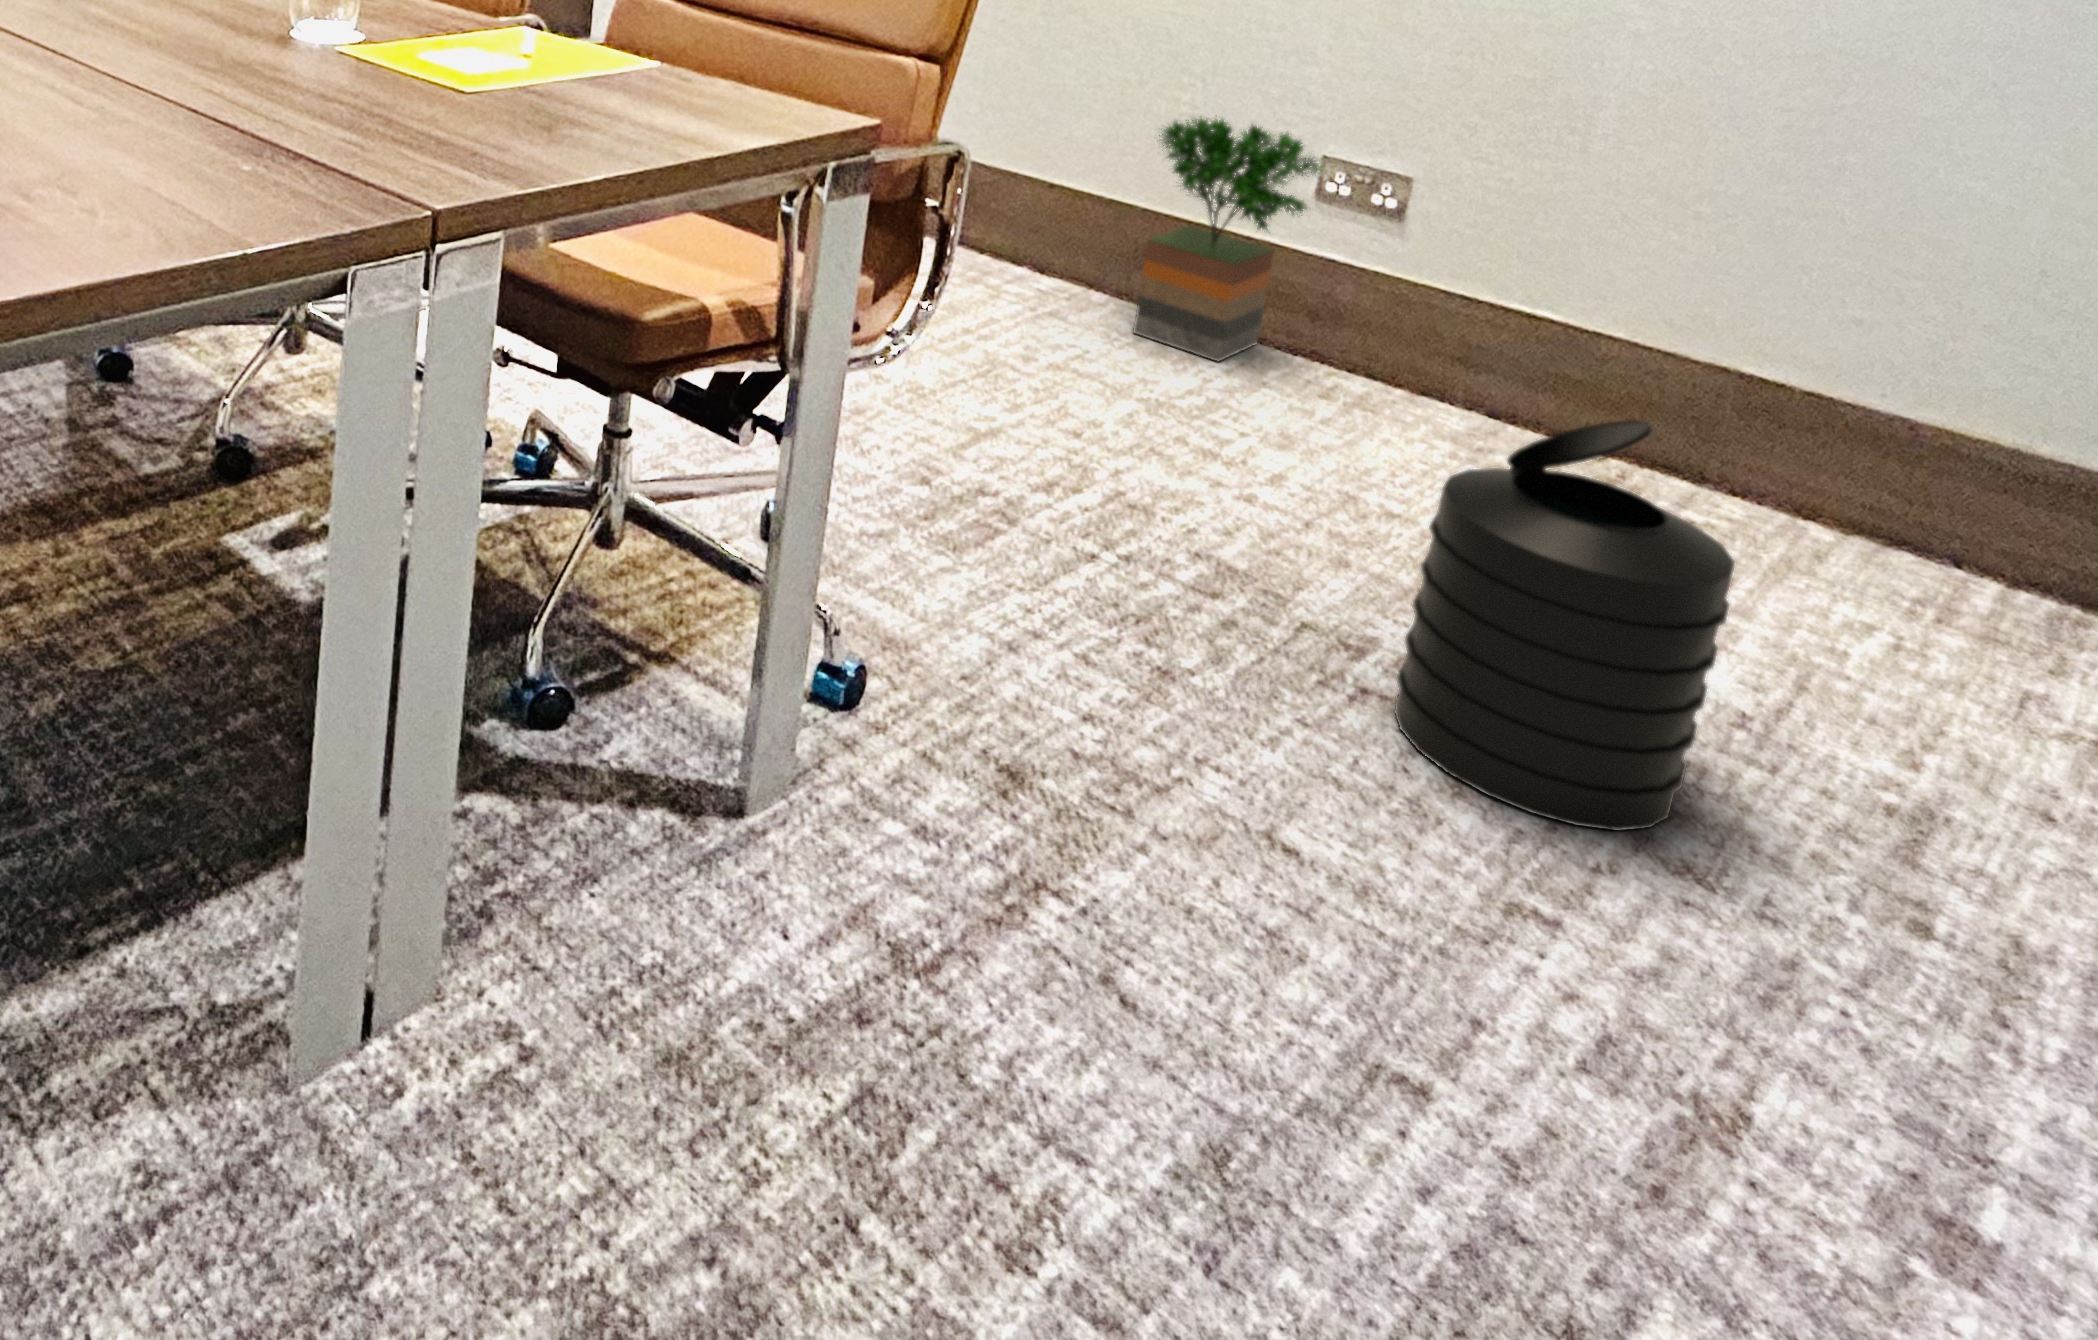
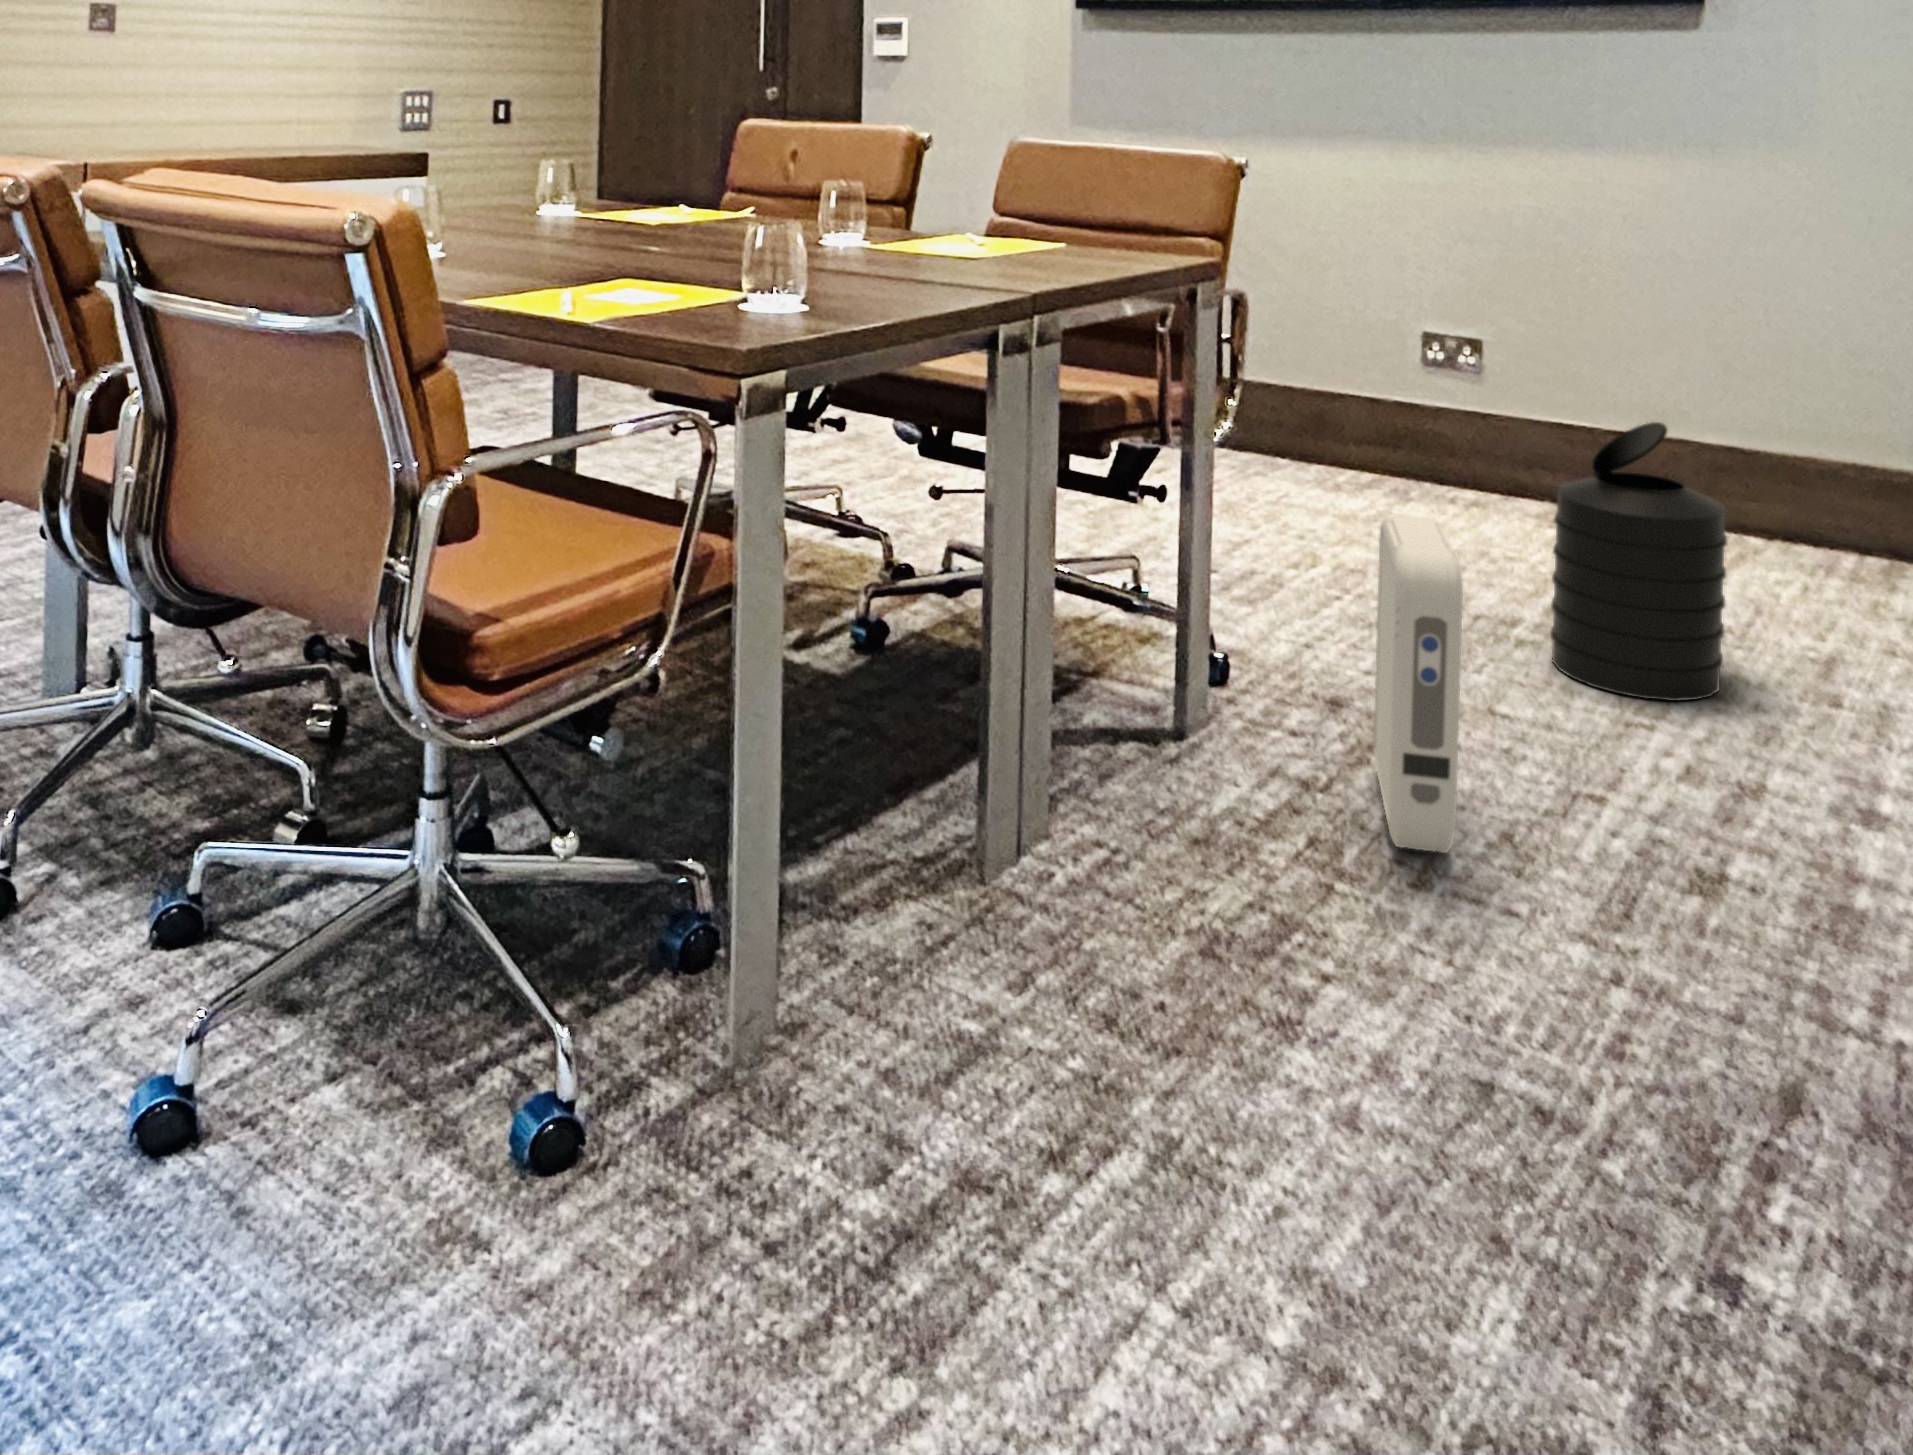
potted tree: present [1133,116,1323,361] -> none [1312,311,1430,495]
air purifier: none [1018,558,1186,1083] -> present [1374,514,1463,853]

